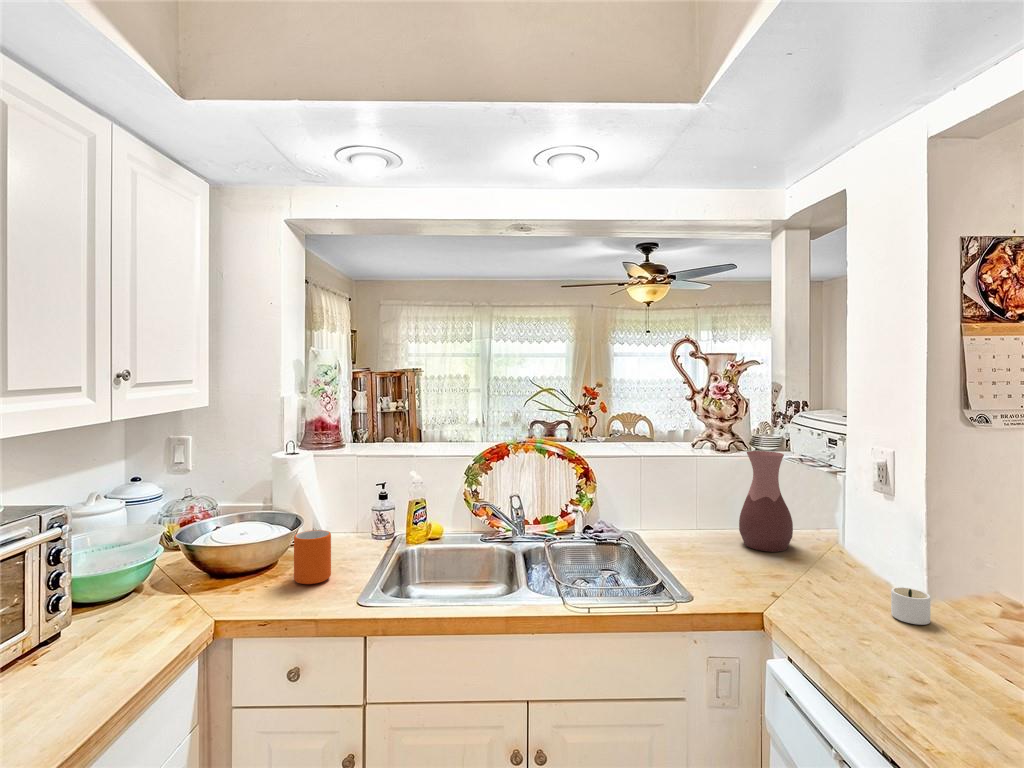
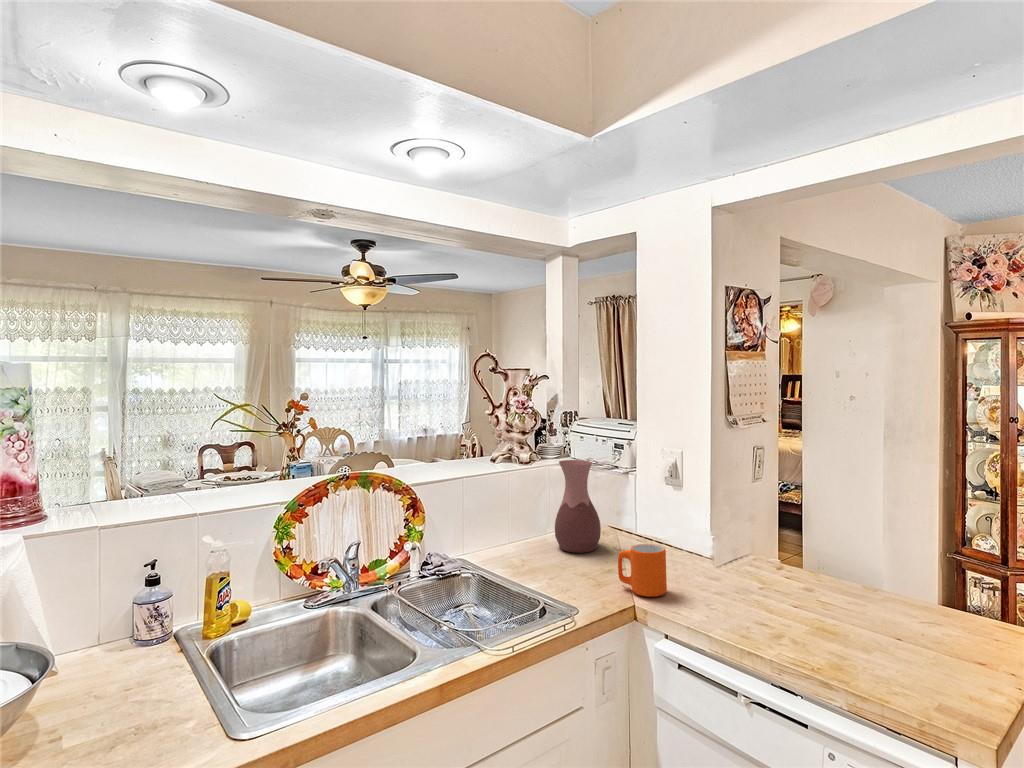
mug: present [294,530,331,584] -> present [618,544,667,597]
candle: present [891,587,930,625] -> none [713,559,753,586]

